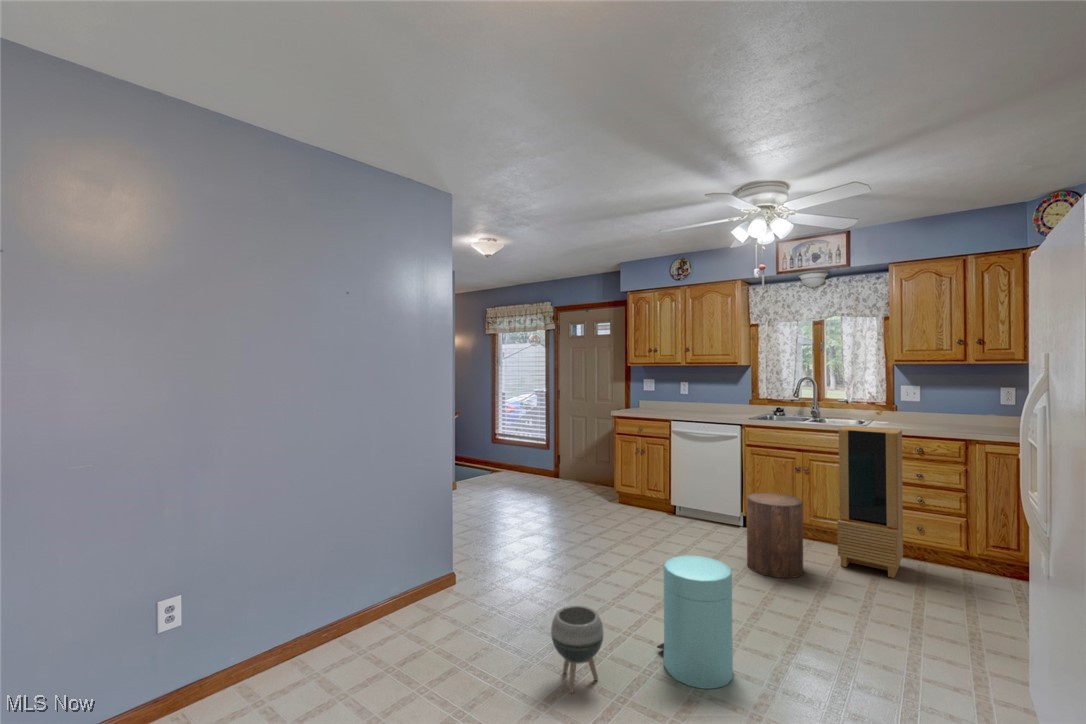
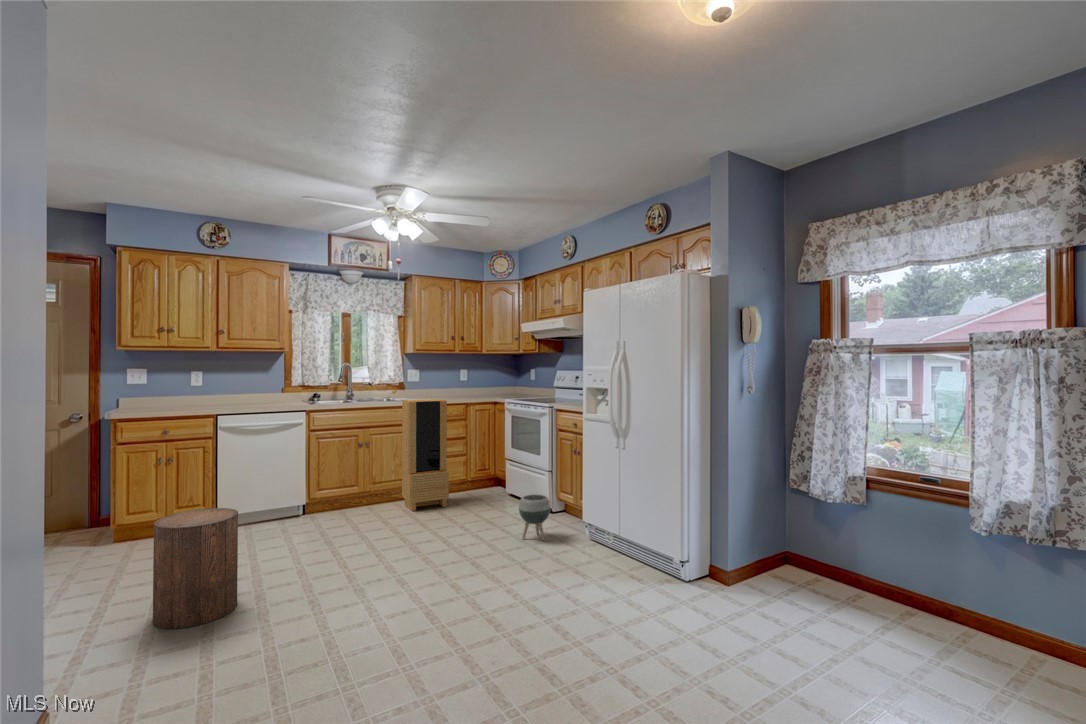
stool: present [747,493,803,578] -> present [153,508,238,629]
trash can: present [657,555,733,689] -> none [415,503,483,611]
planter: present [551,606,604,693] -> present [519,494,551,540]

